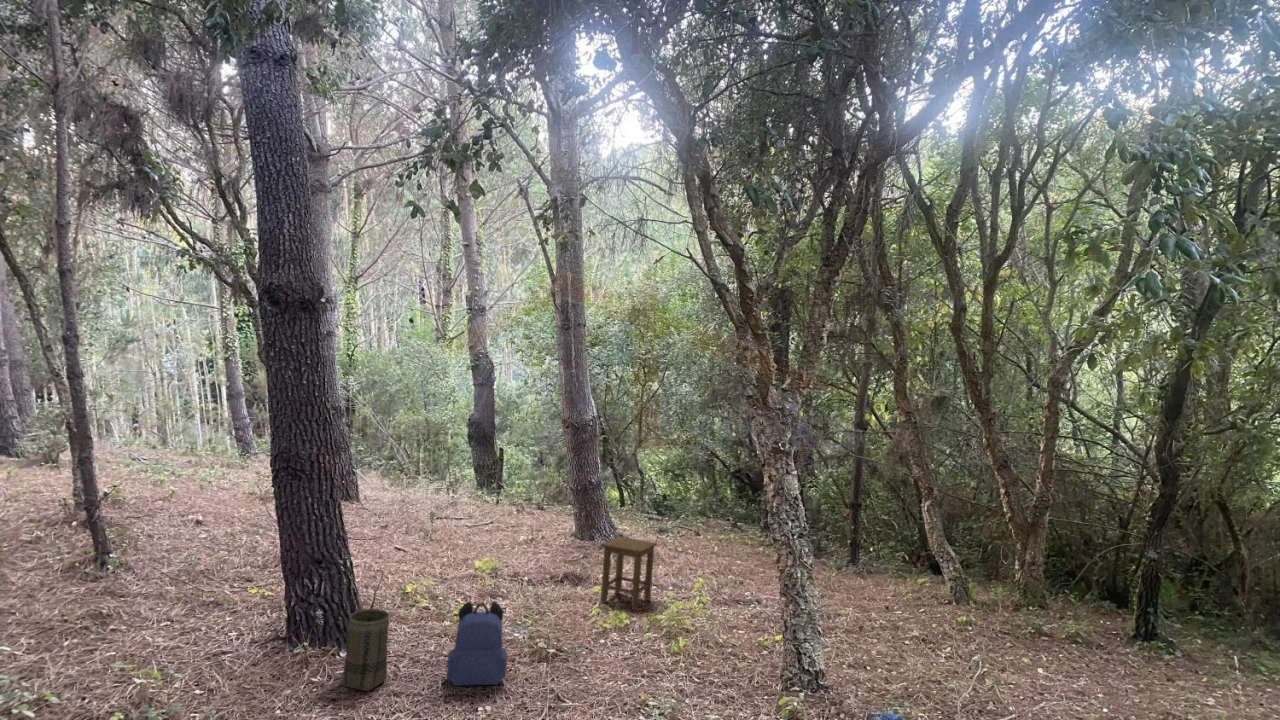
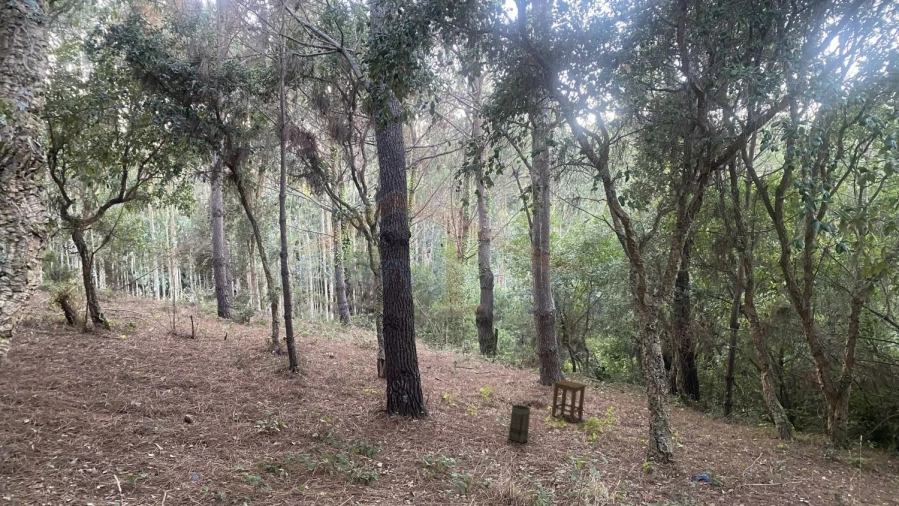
backpack: present [447,601,507,686] -> none [468,397,498,440]
basket: present [342,609,389,691] -> present [509,405,530,443]

